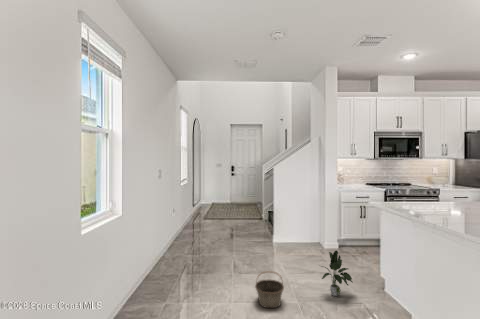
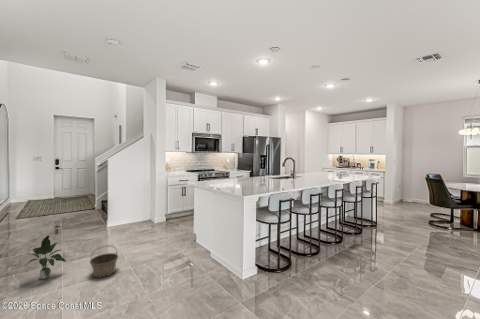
potted plant: present [322,250,352,296] -> present [28,235,66,279]

